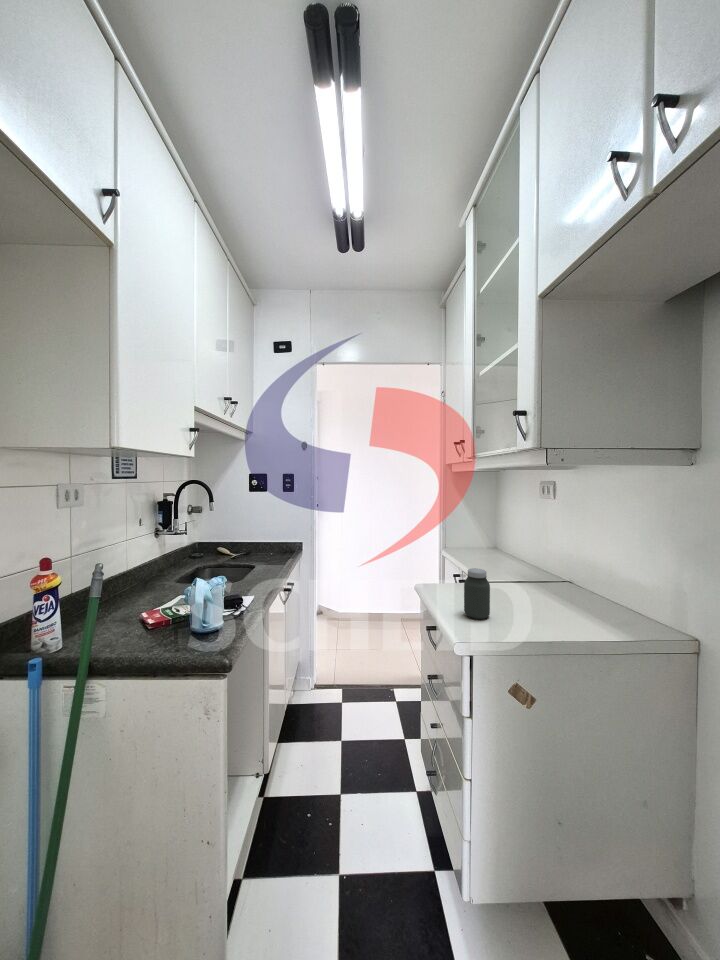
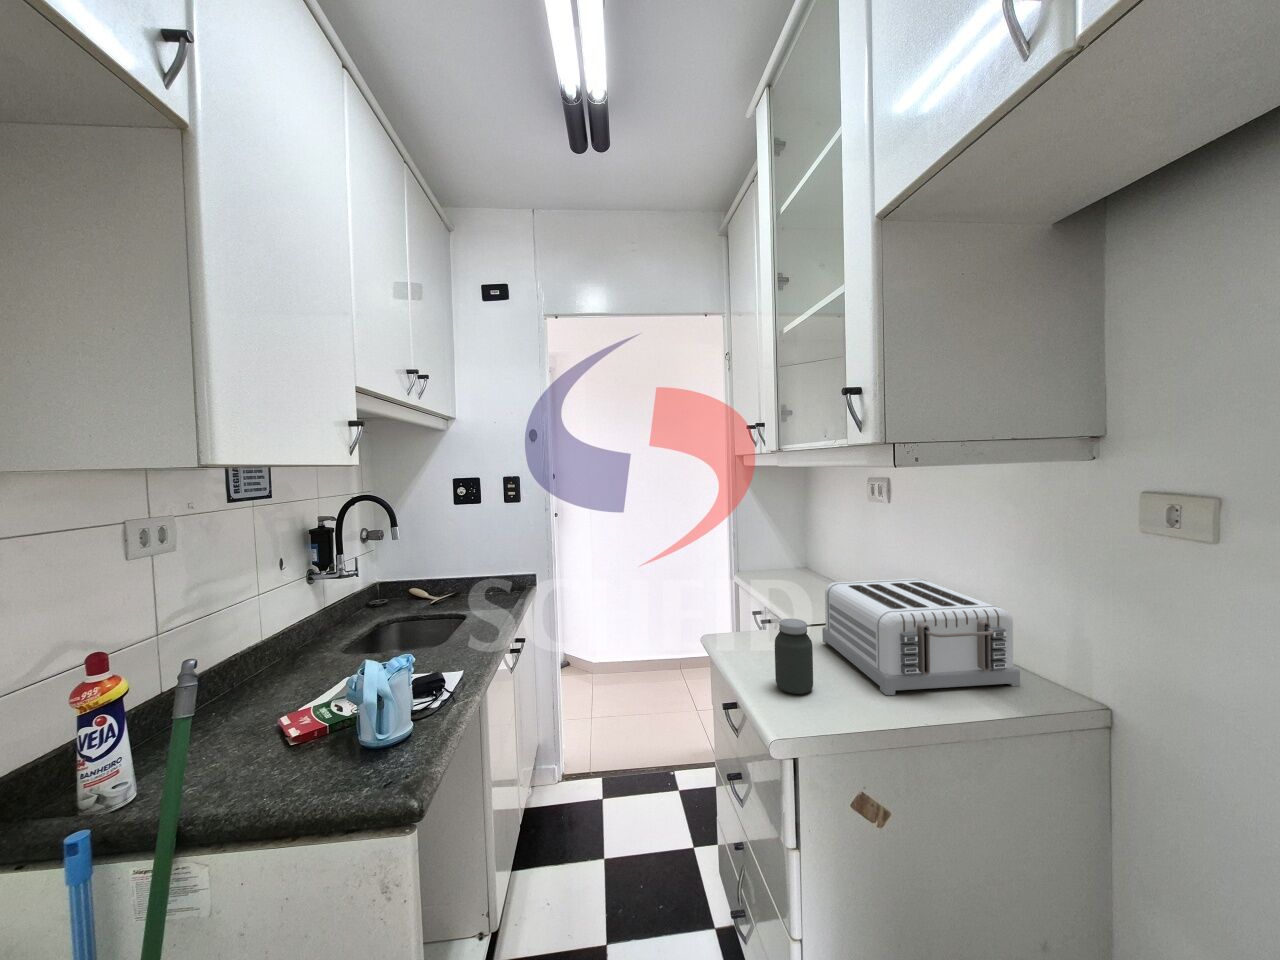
toaster: none [500,549,636,623] -> present [822,578,1020,695]

